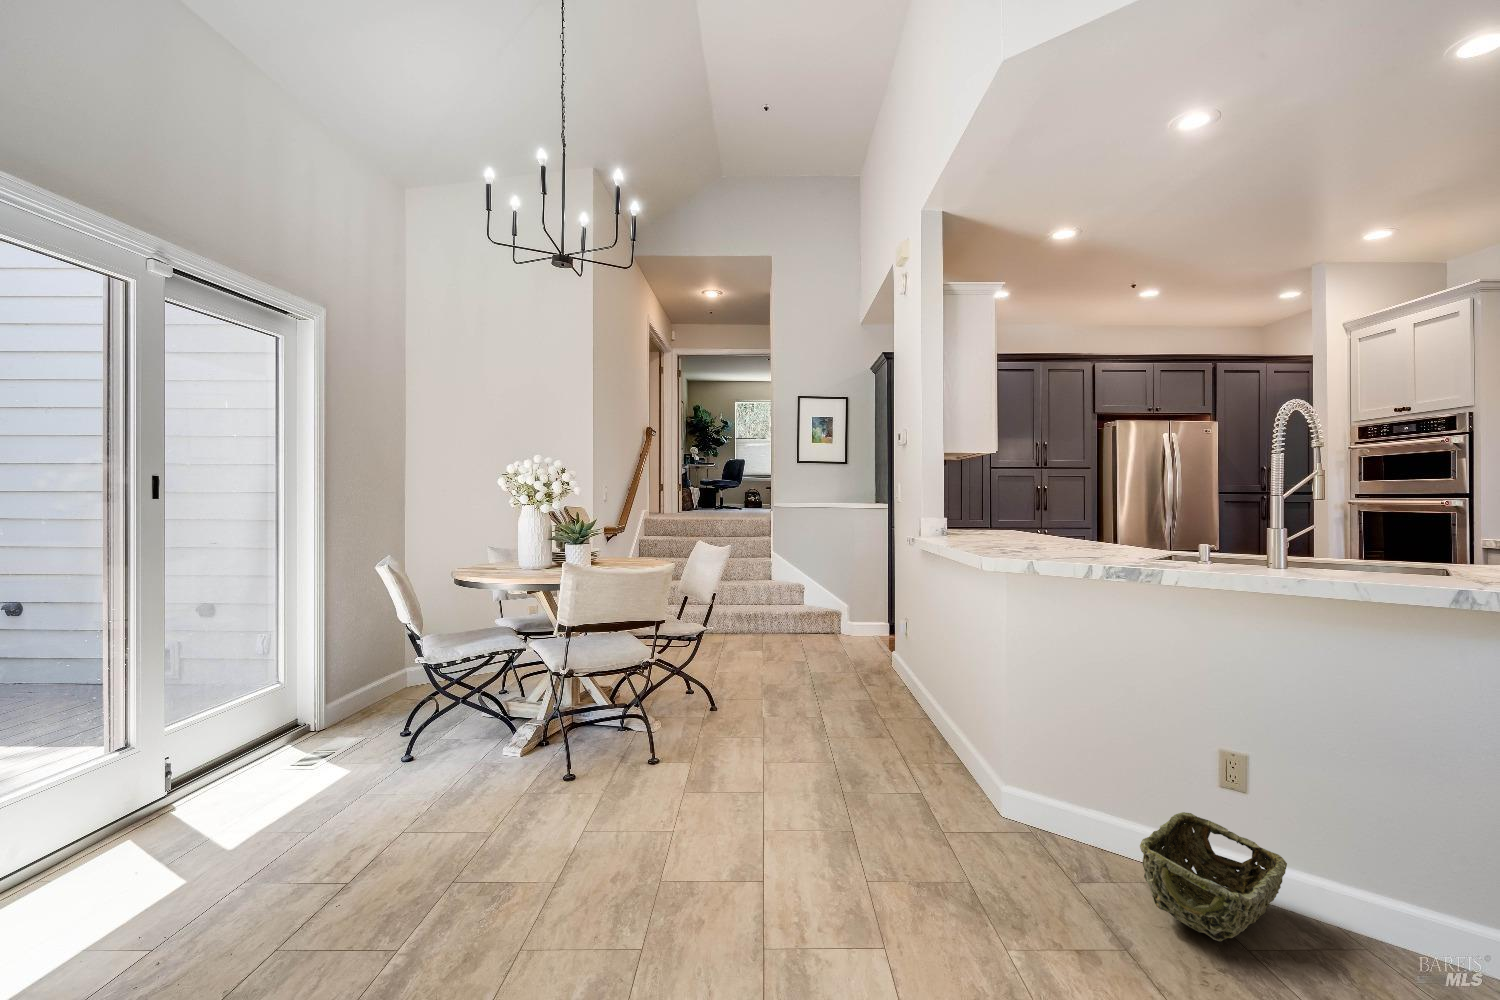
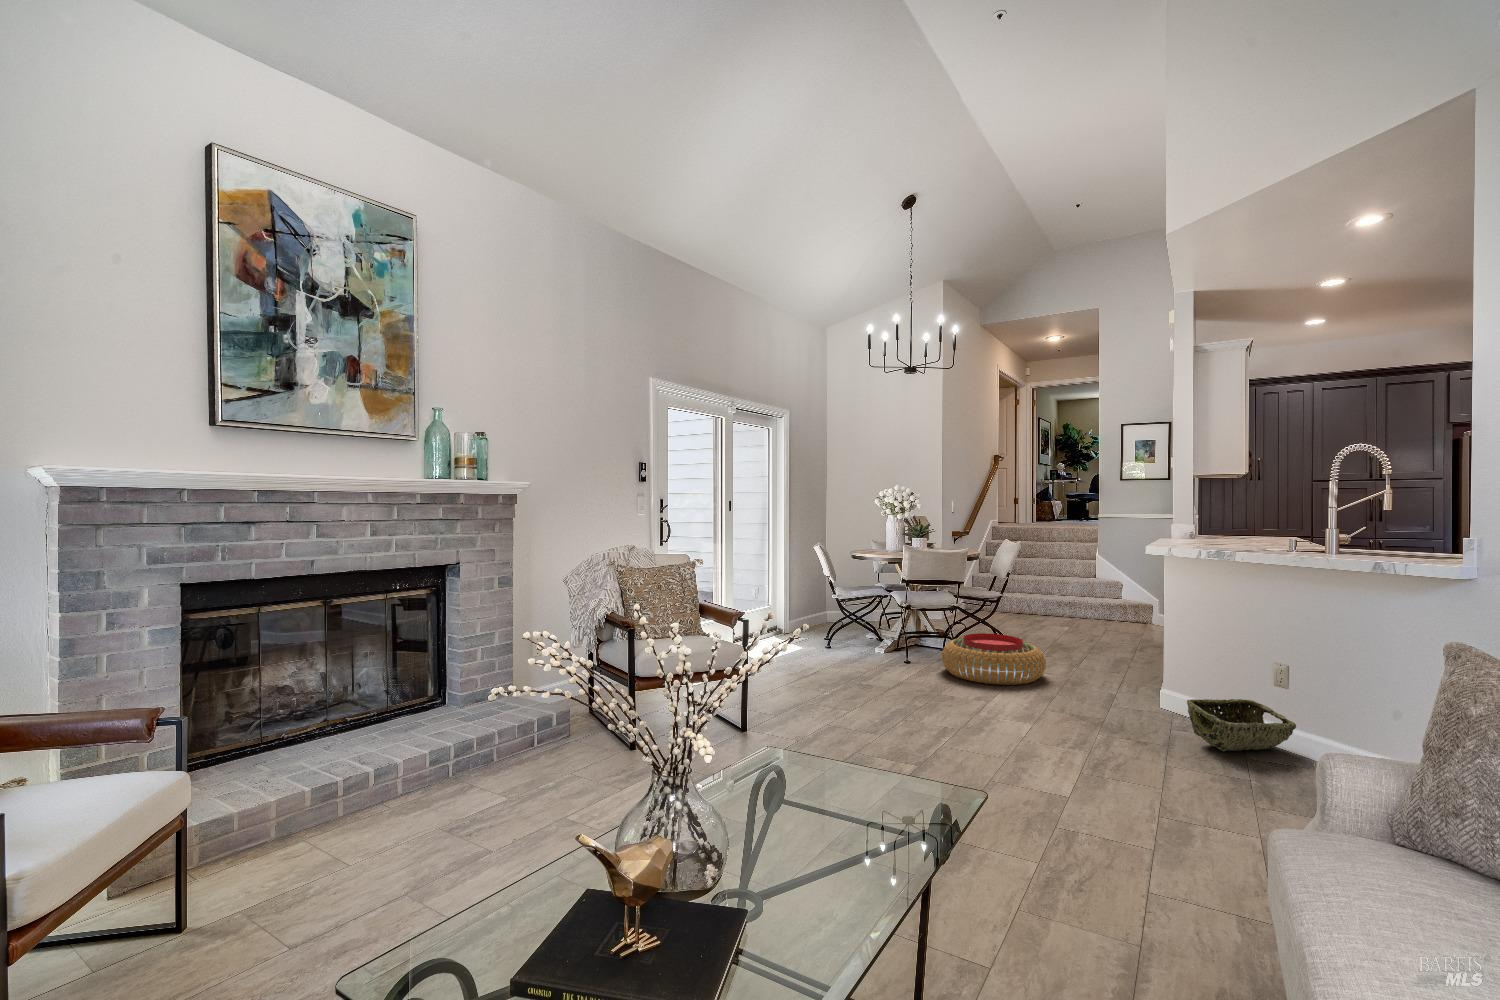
pouf: none [641,706,812,814] -> present [942,633,1046,685]

